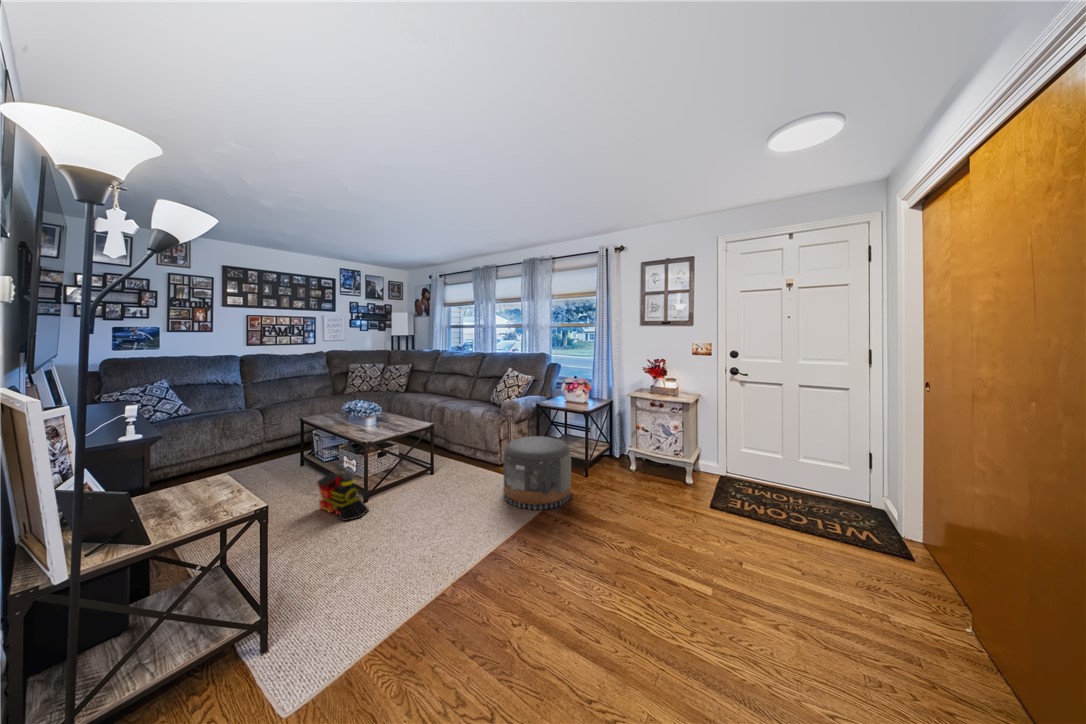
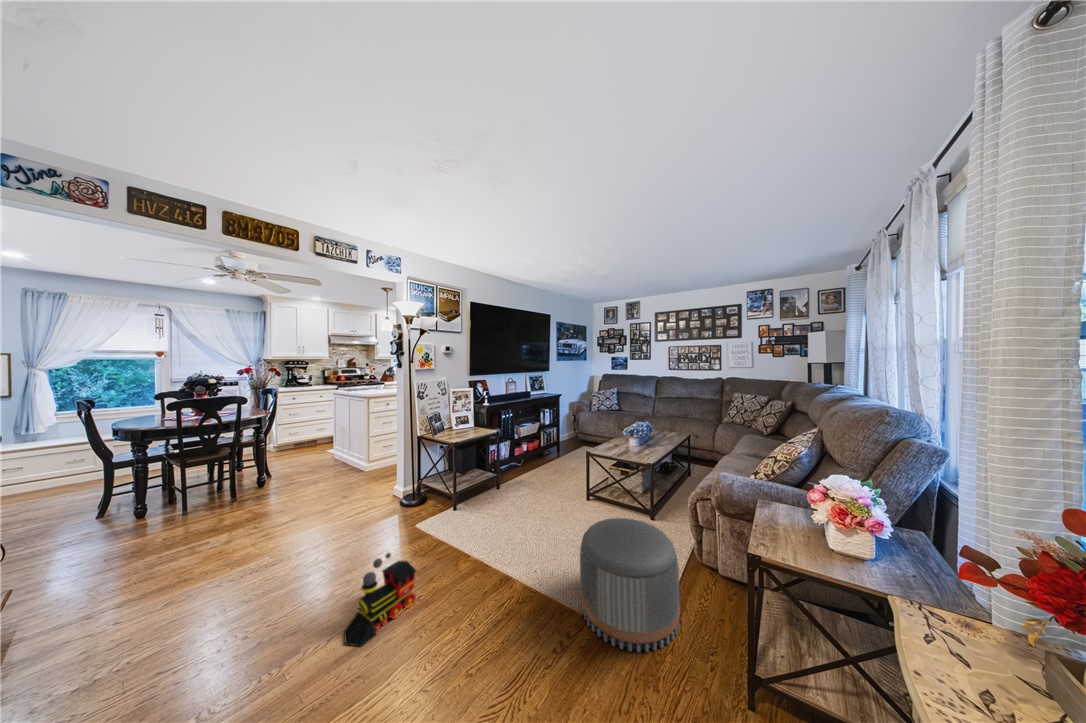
toy train: present [317,460,369,521] -> present [344,553,416,646]

